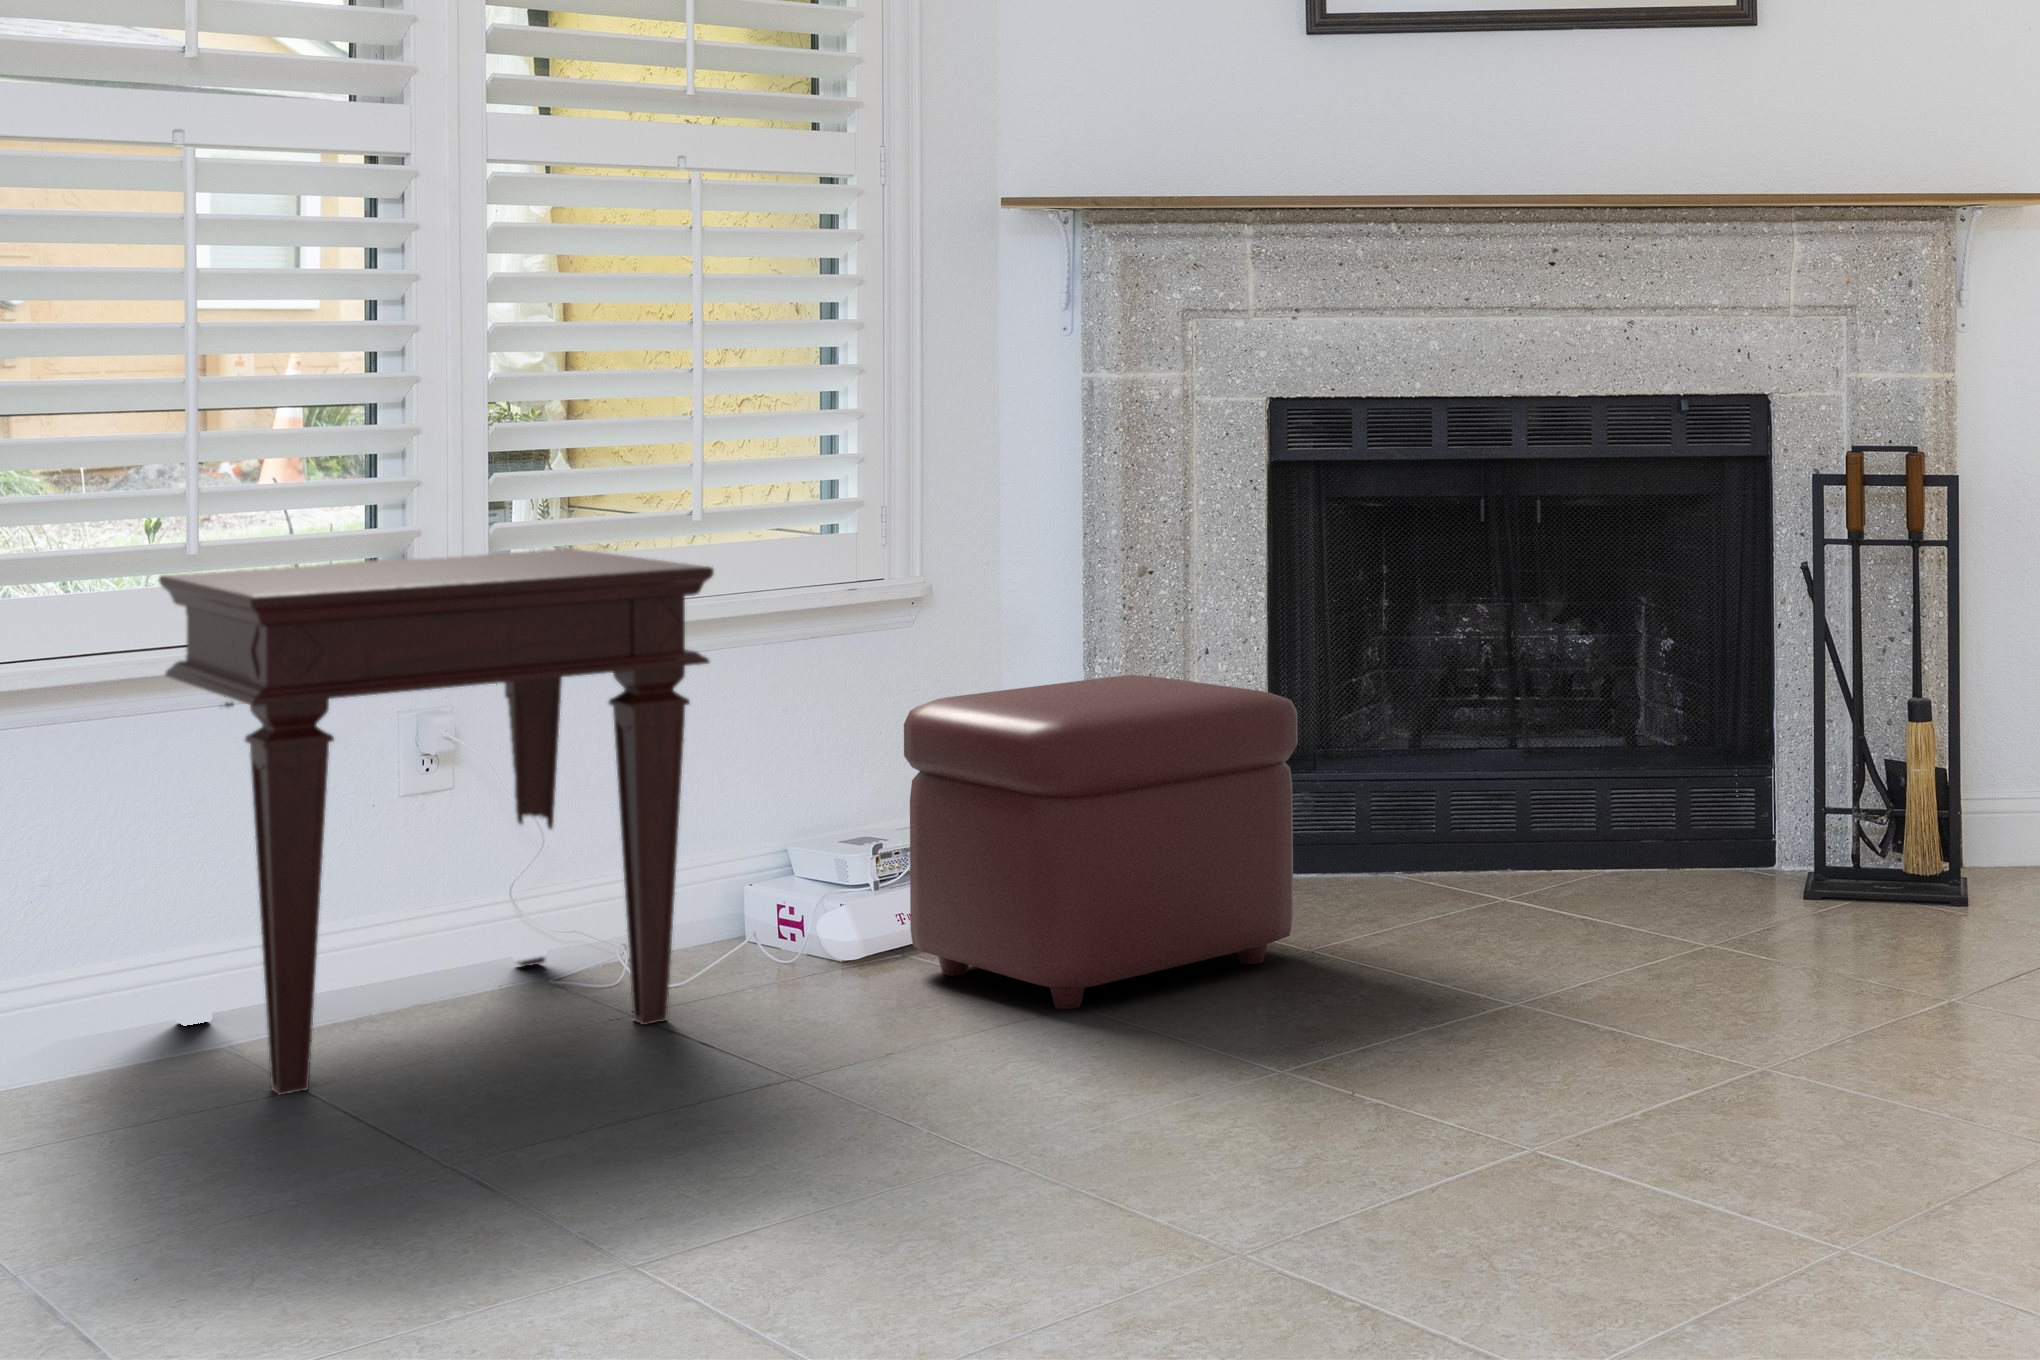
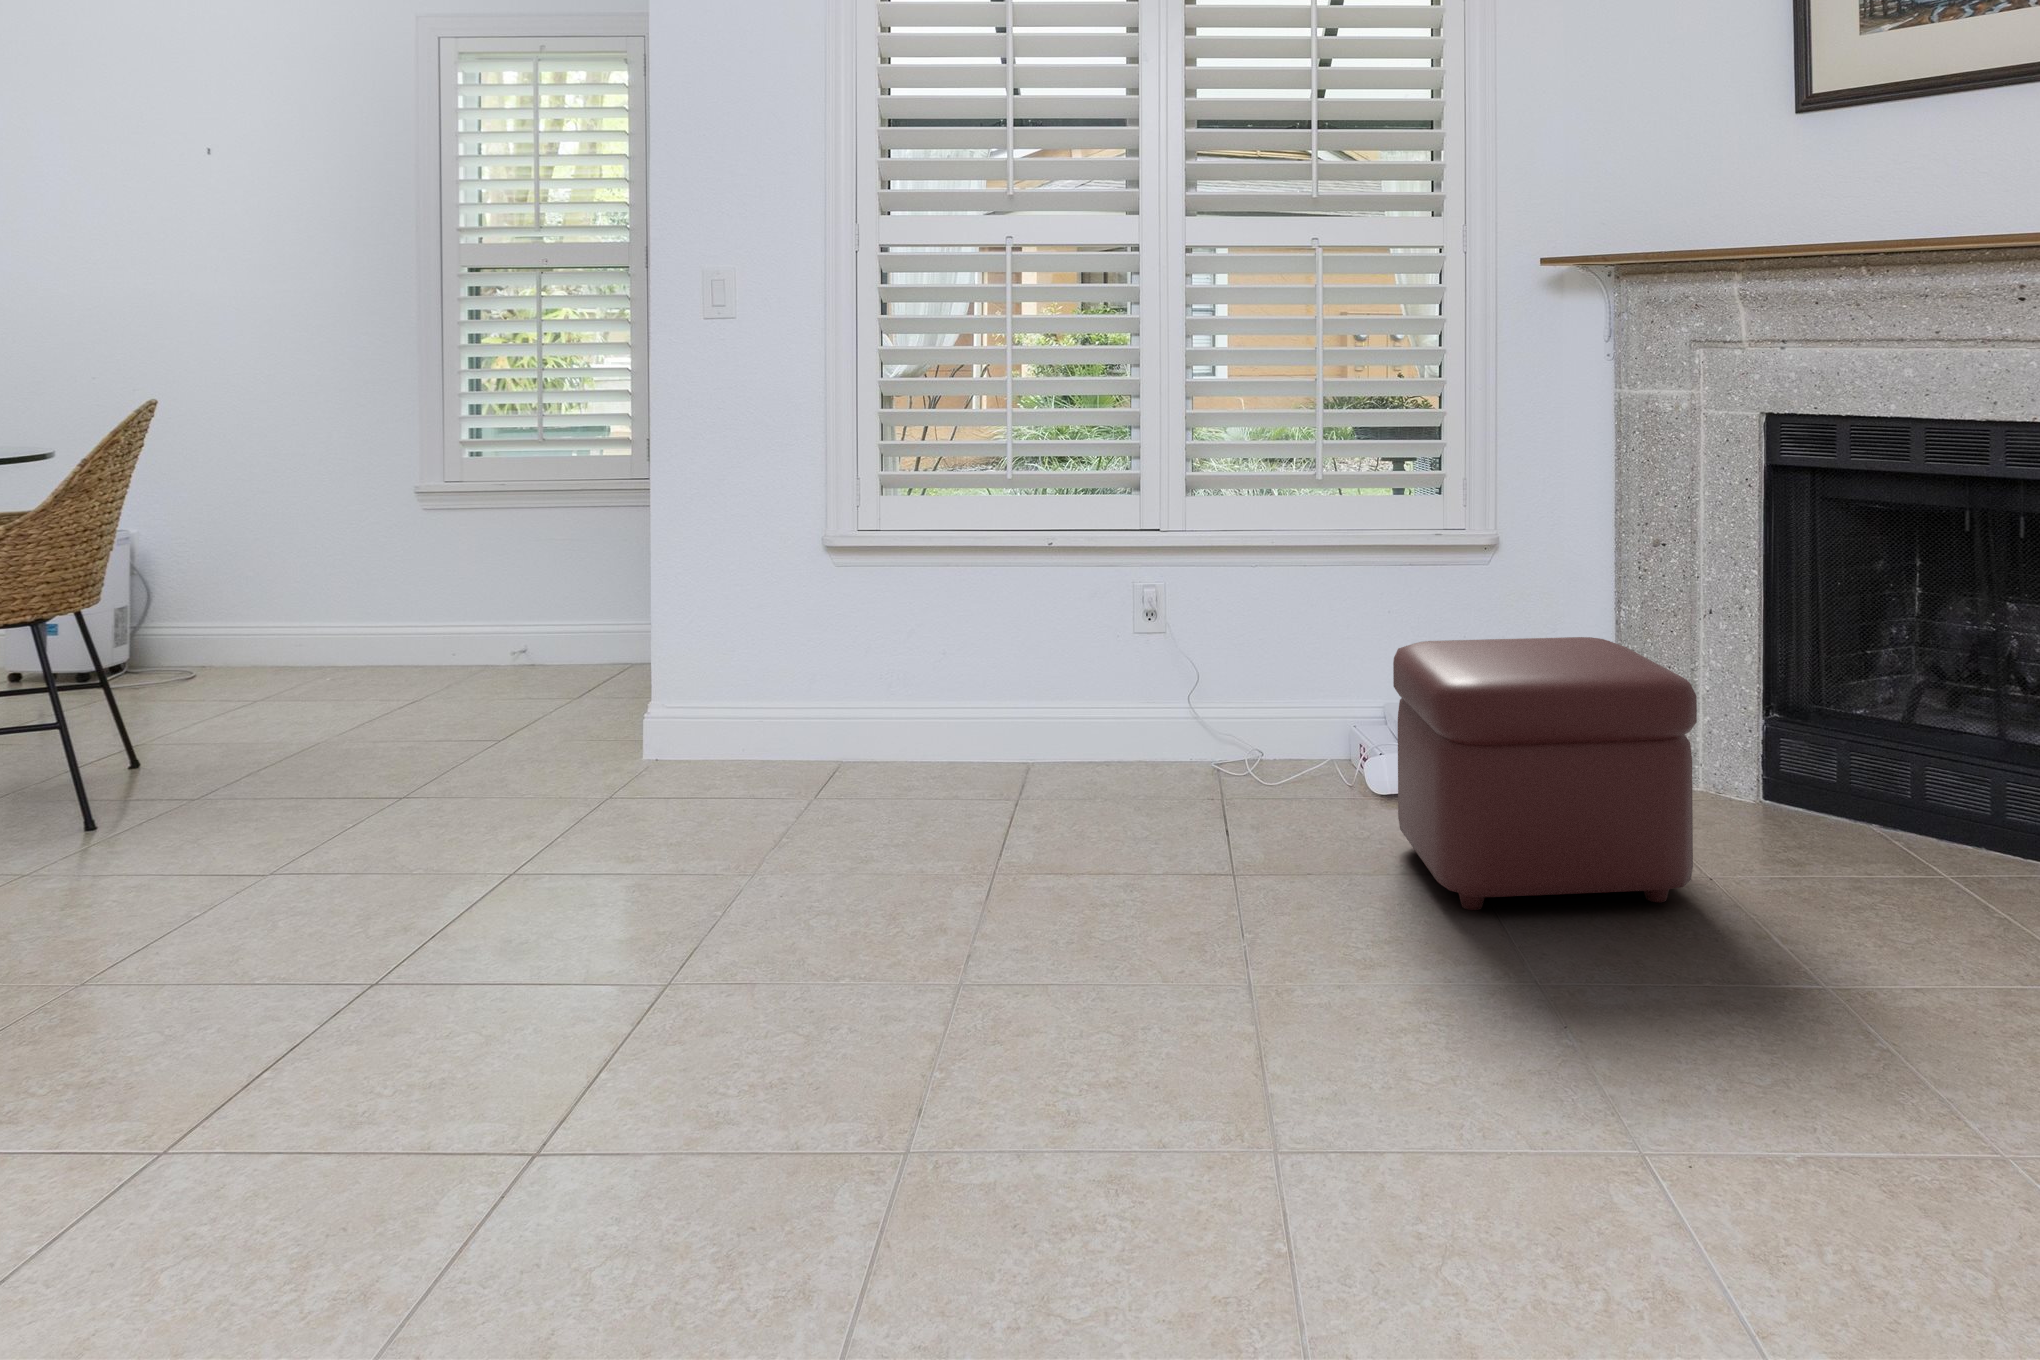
side table: present [159,548,714,1095] -> none [943,502,1241,847]

